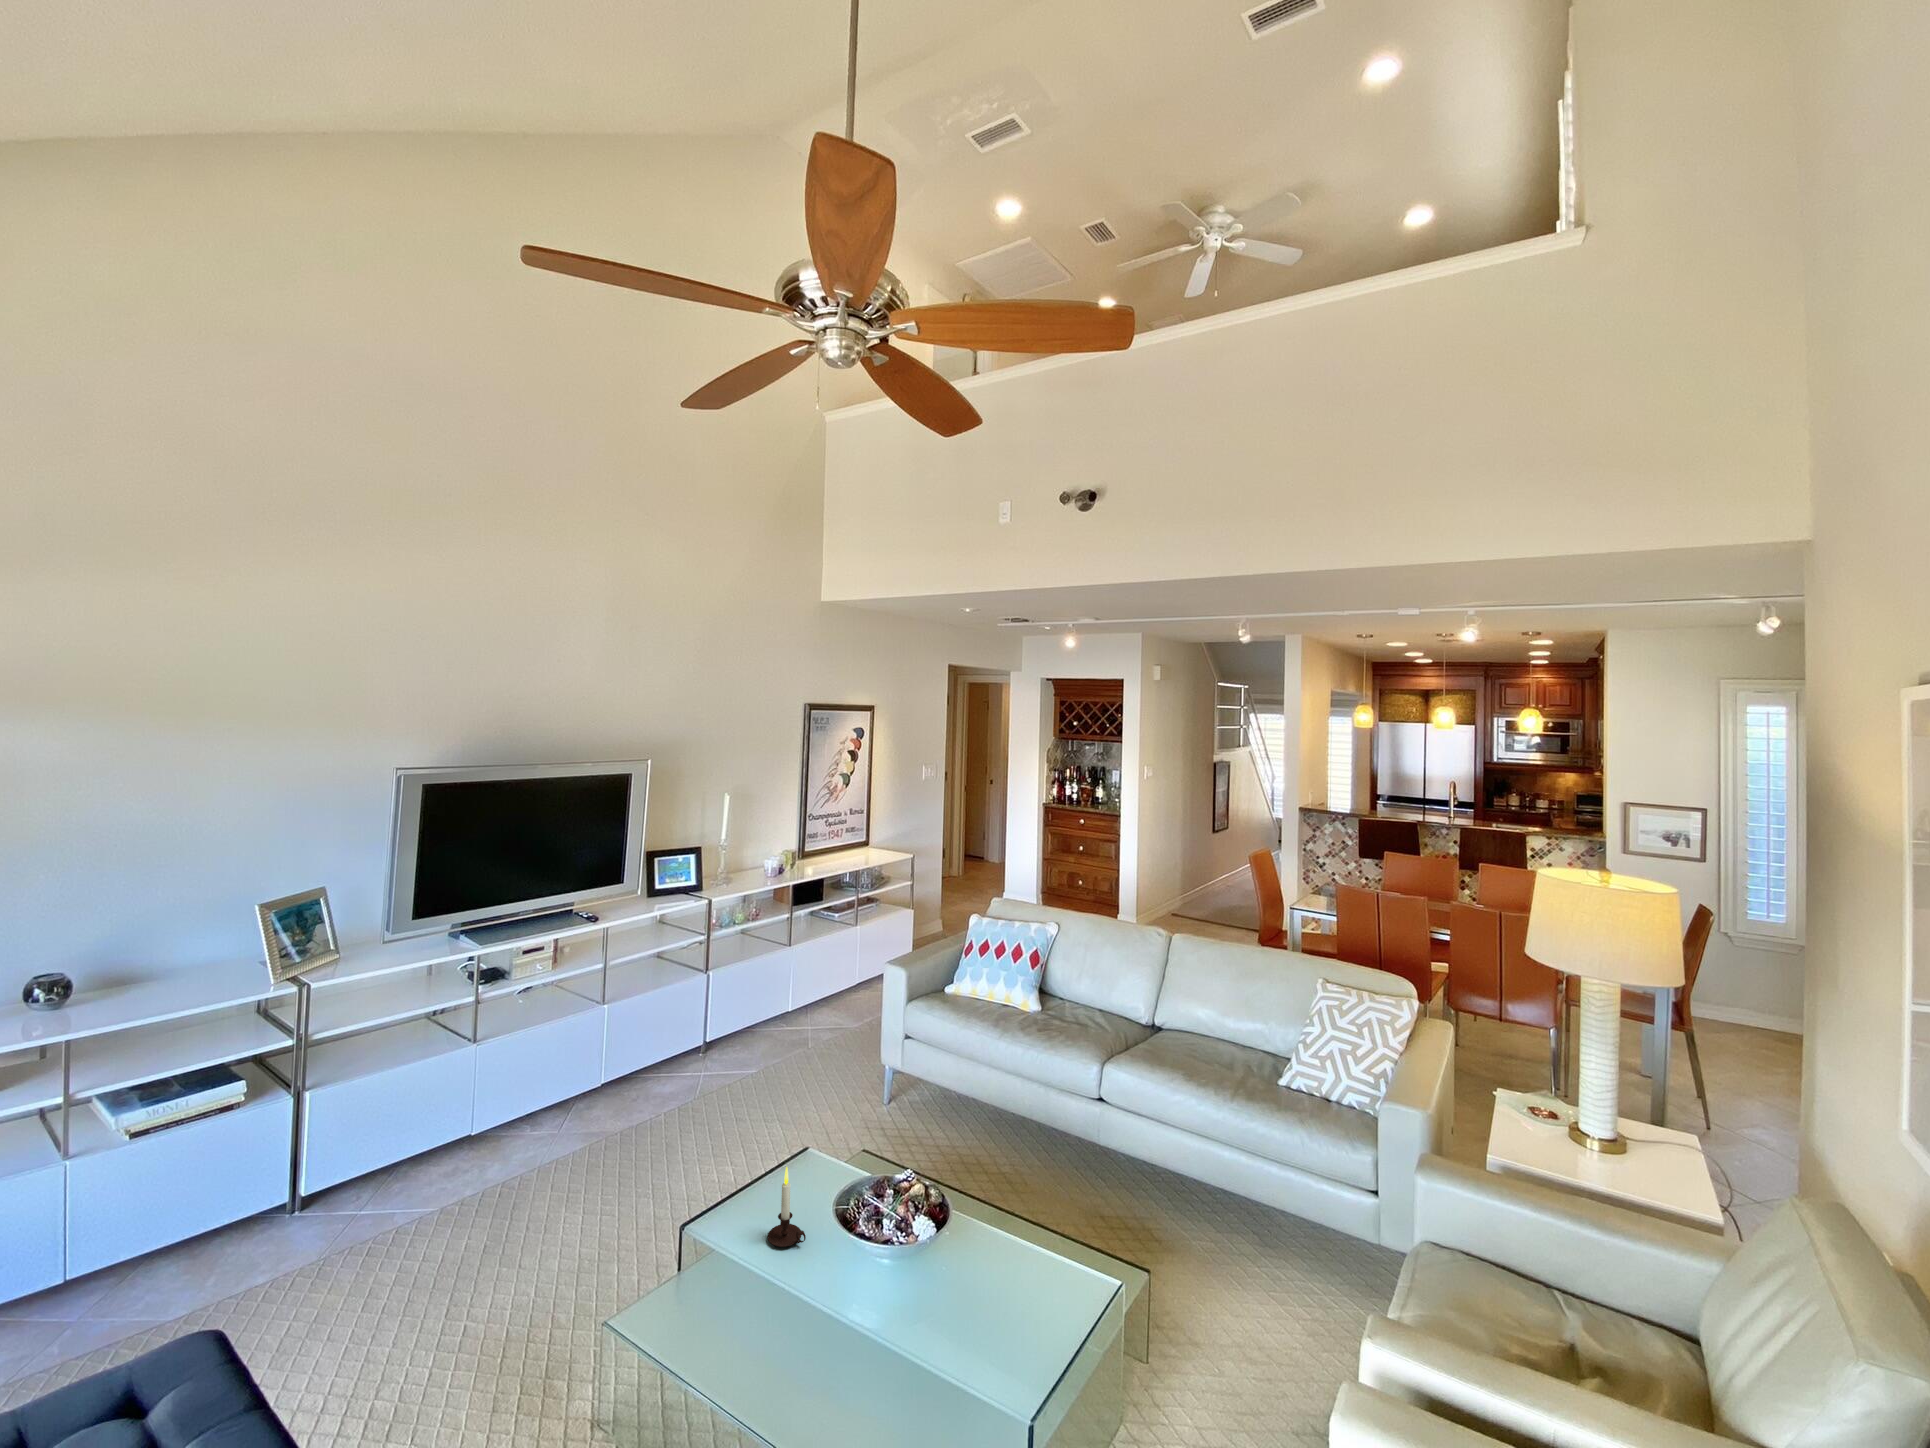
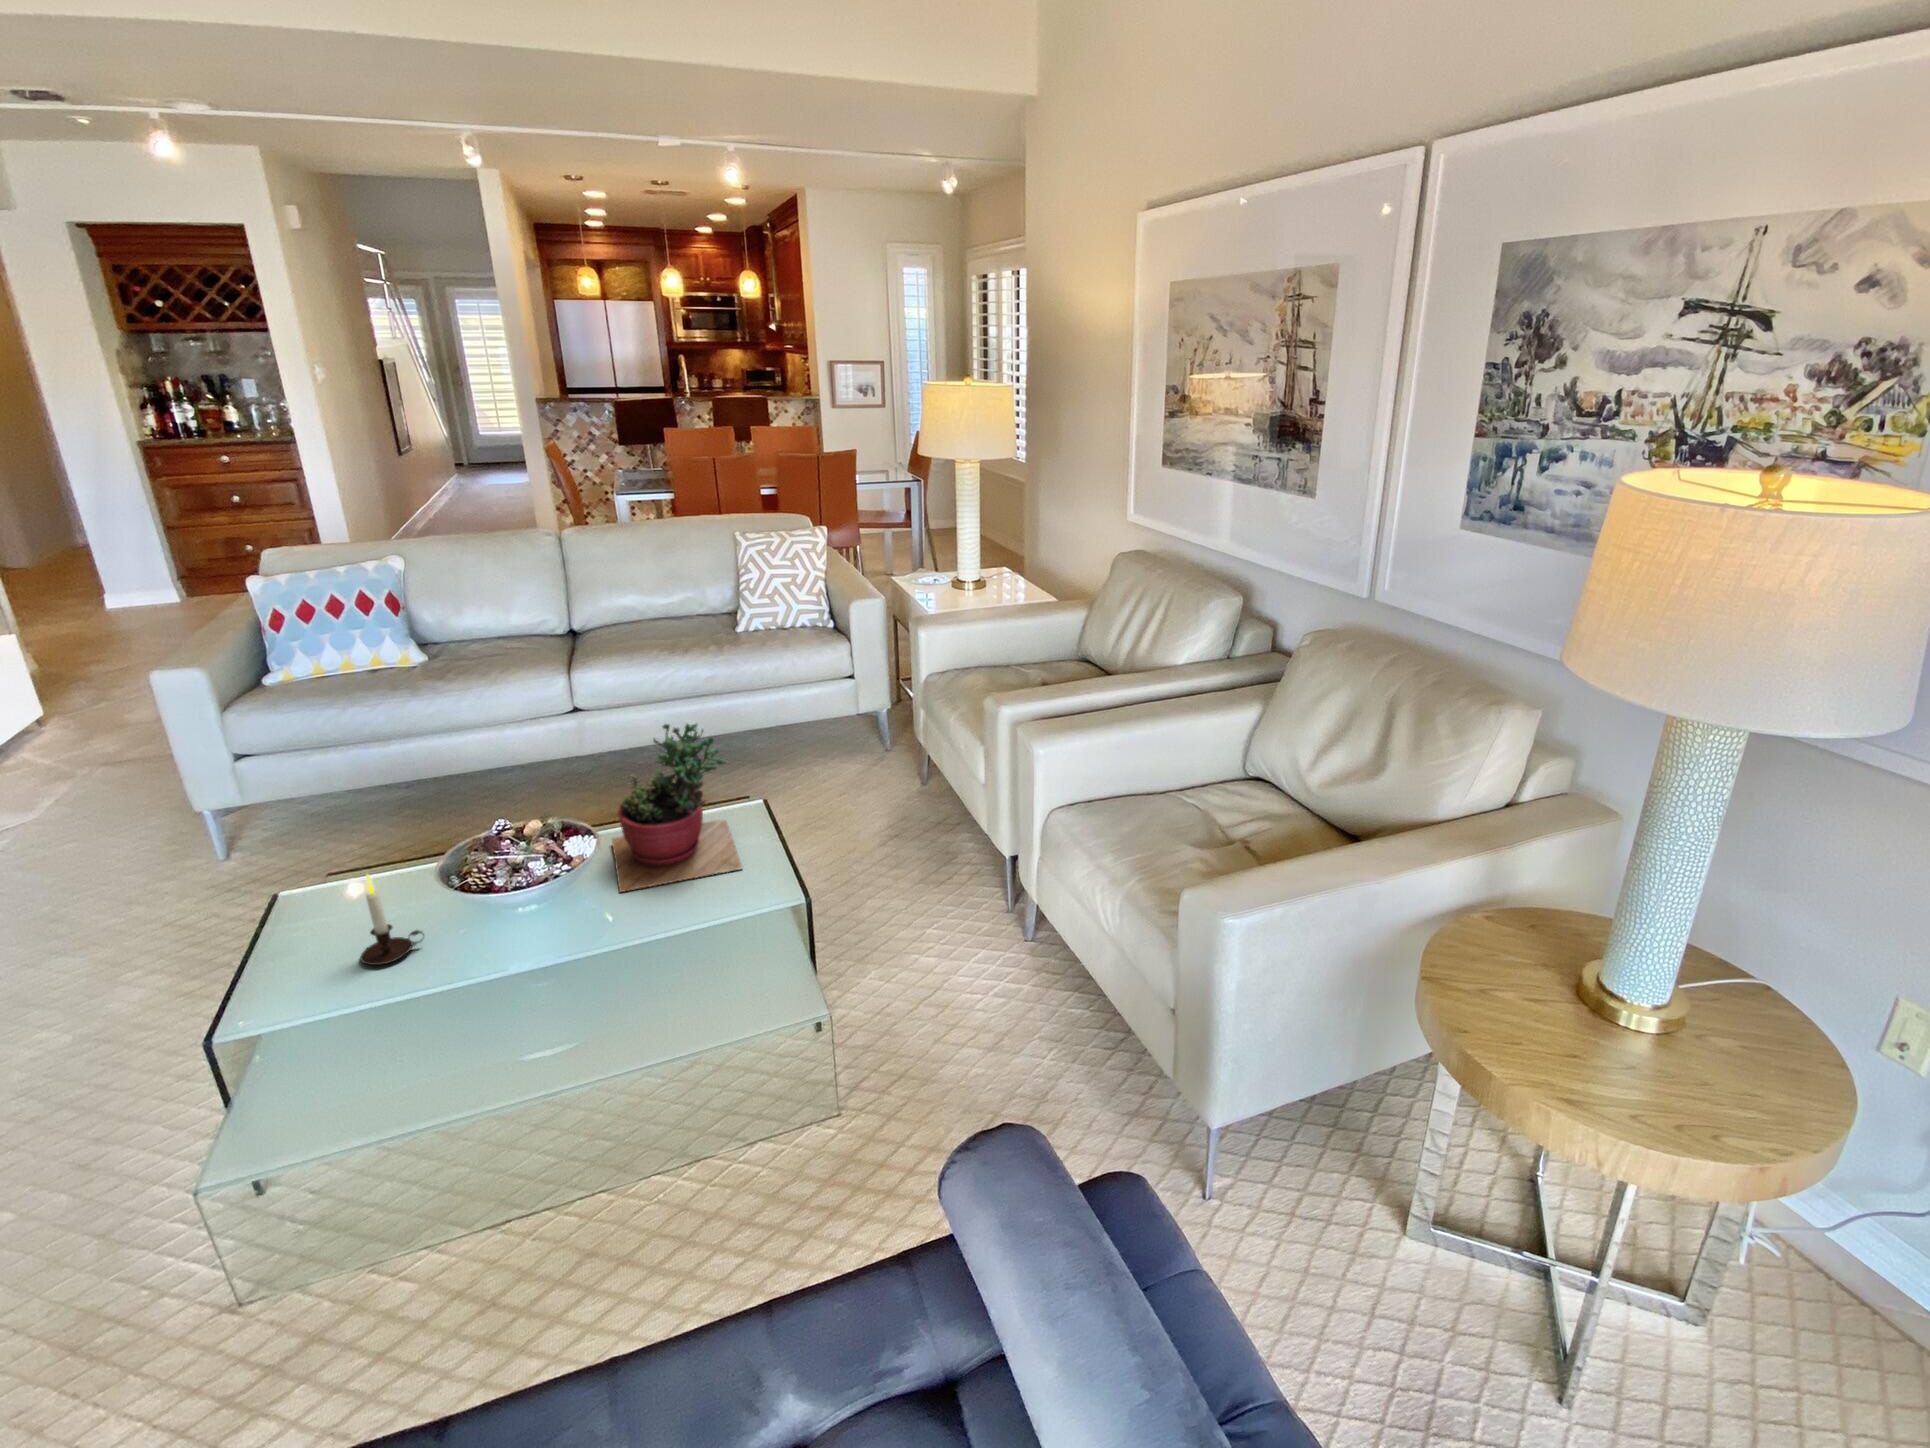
succulent plant: none [935,1141,1080,1355] -> present [612,724,742,892]

